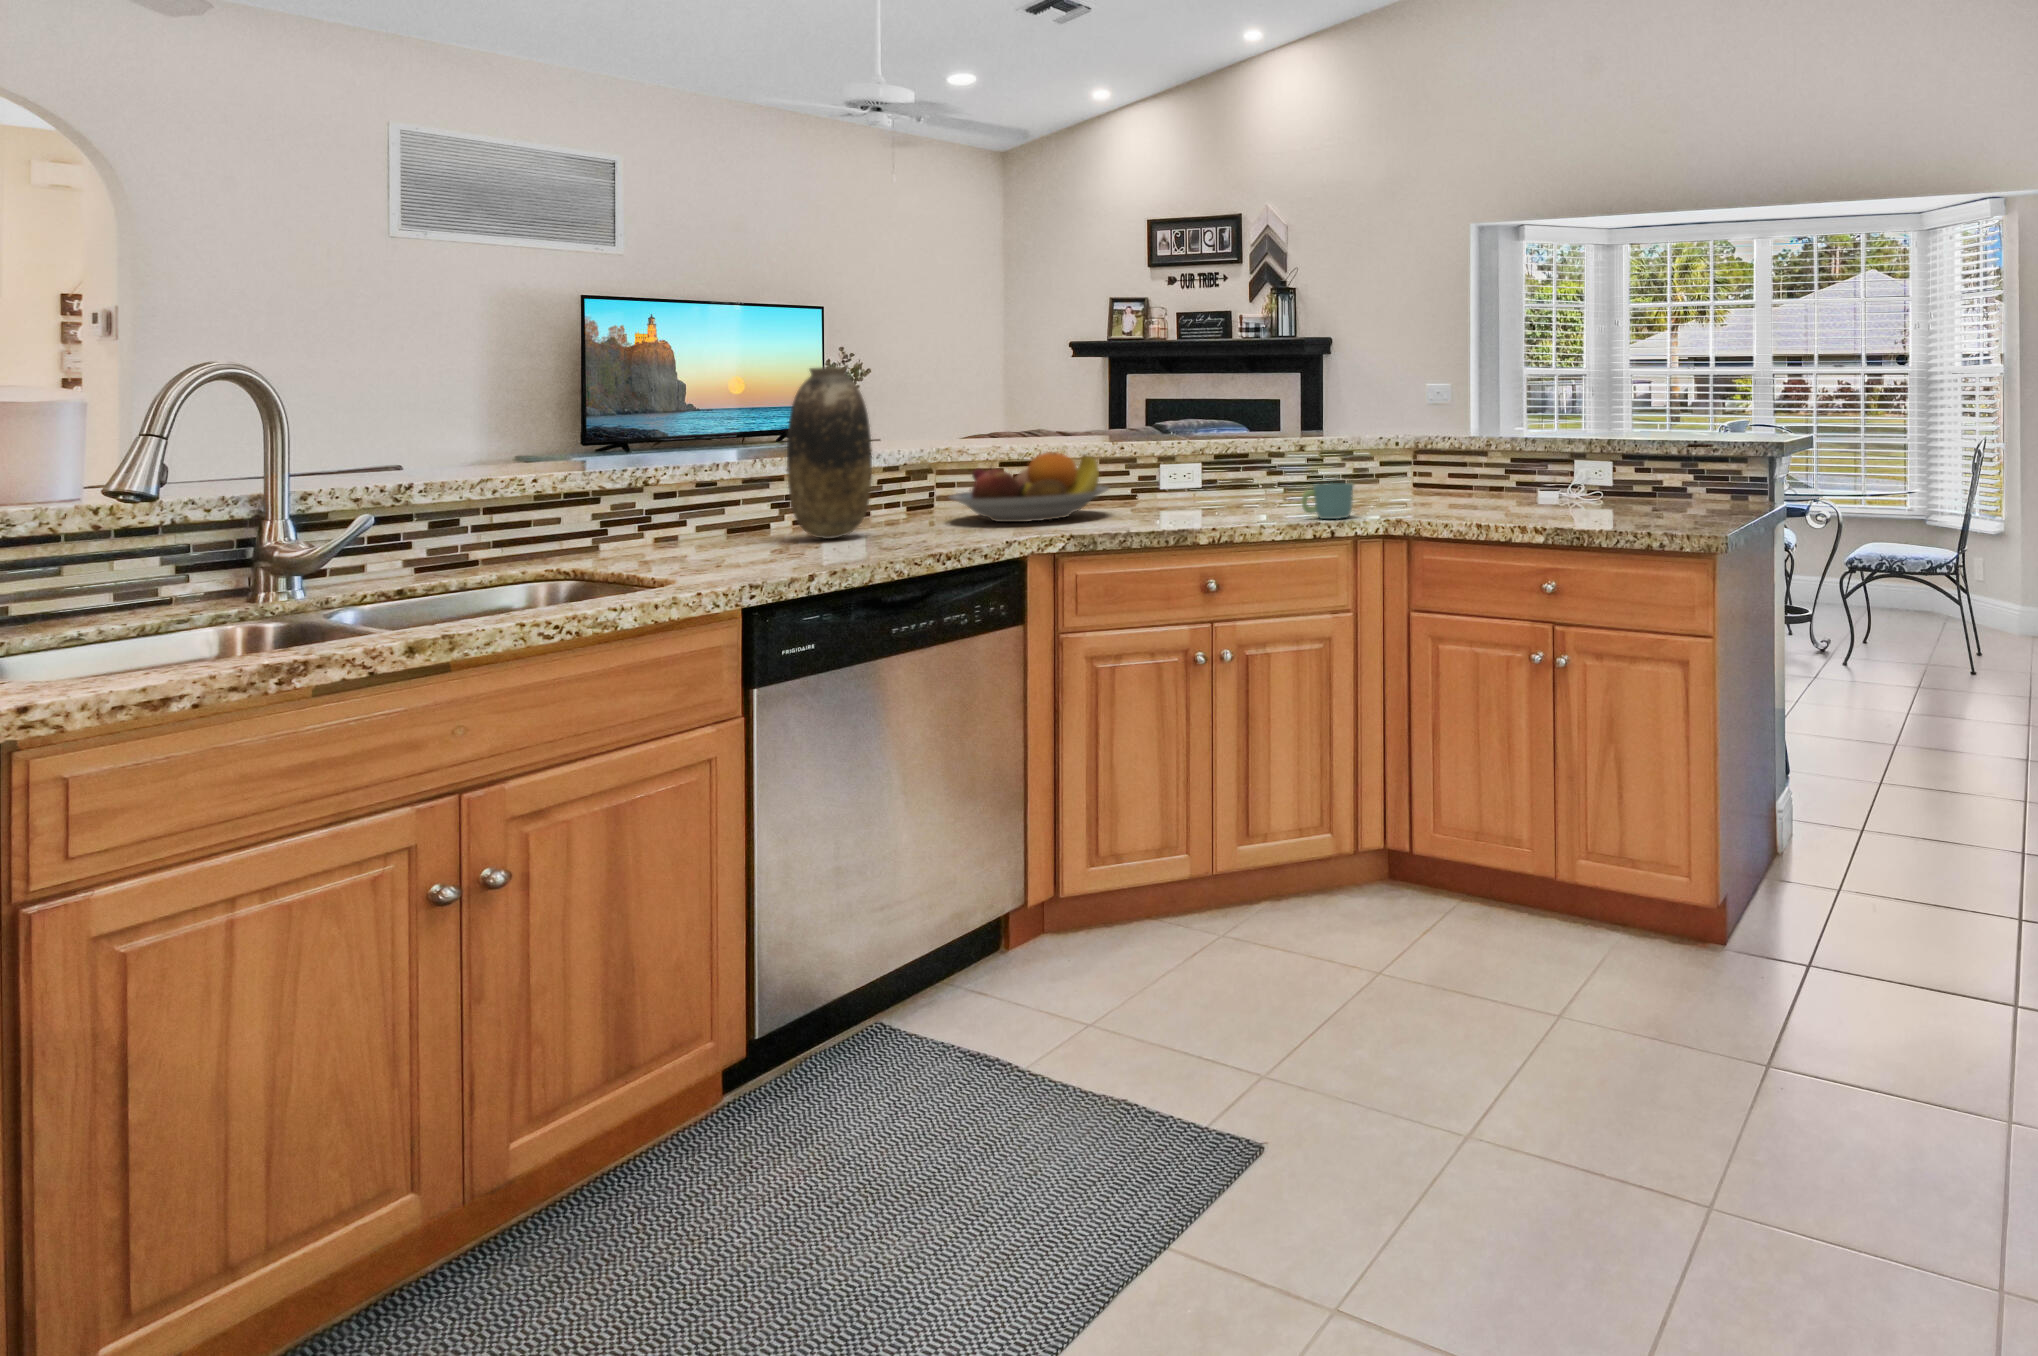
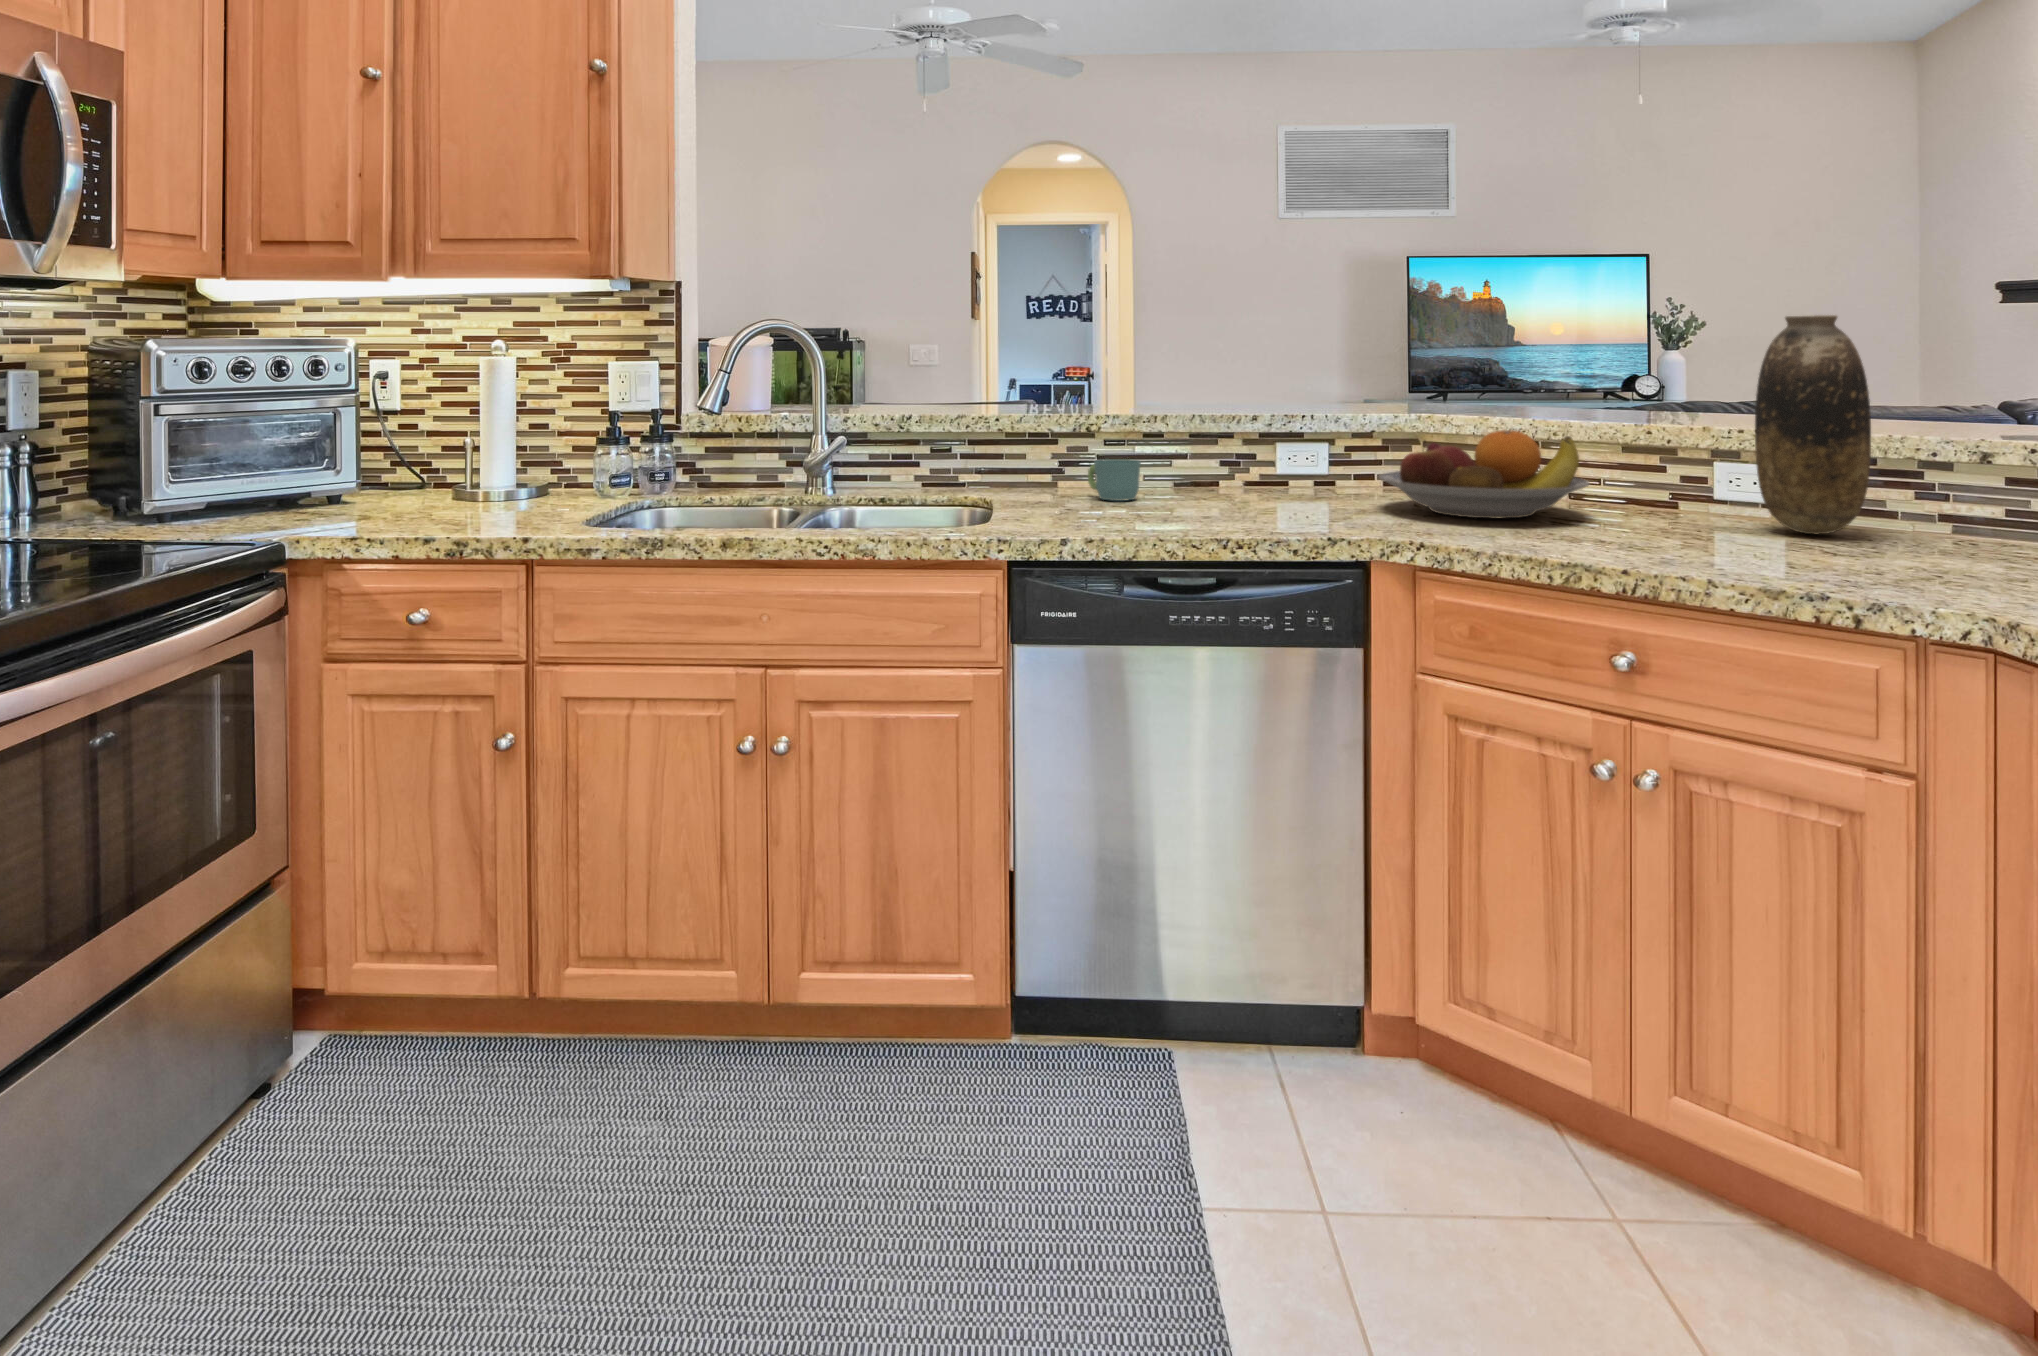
vase: present [787,367,872,539] -> present [1755,315,1871,534]
mug: present [1302,483,1353,519] -> present [1088,459,1141,501]

